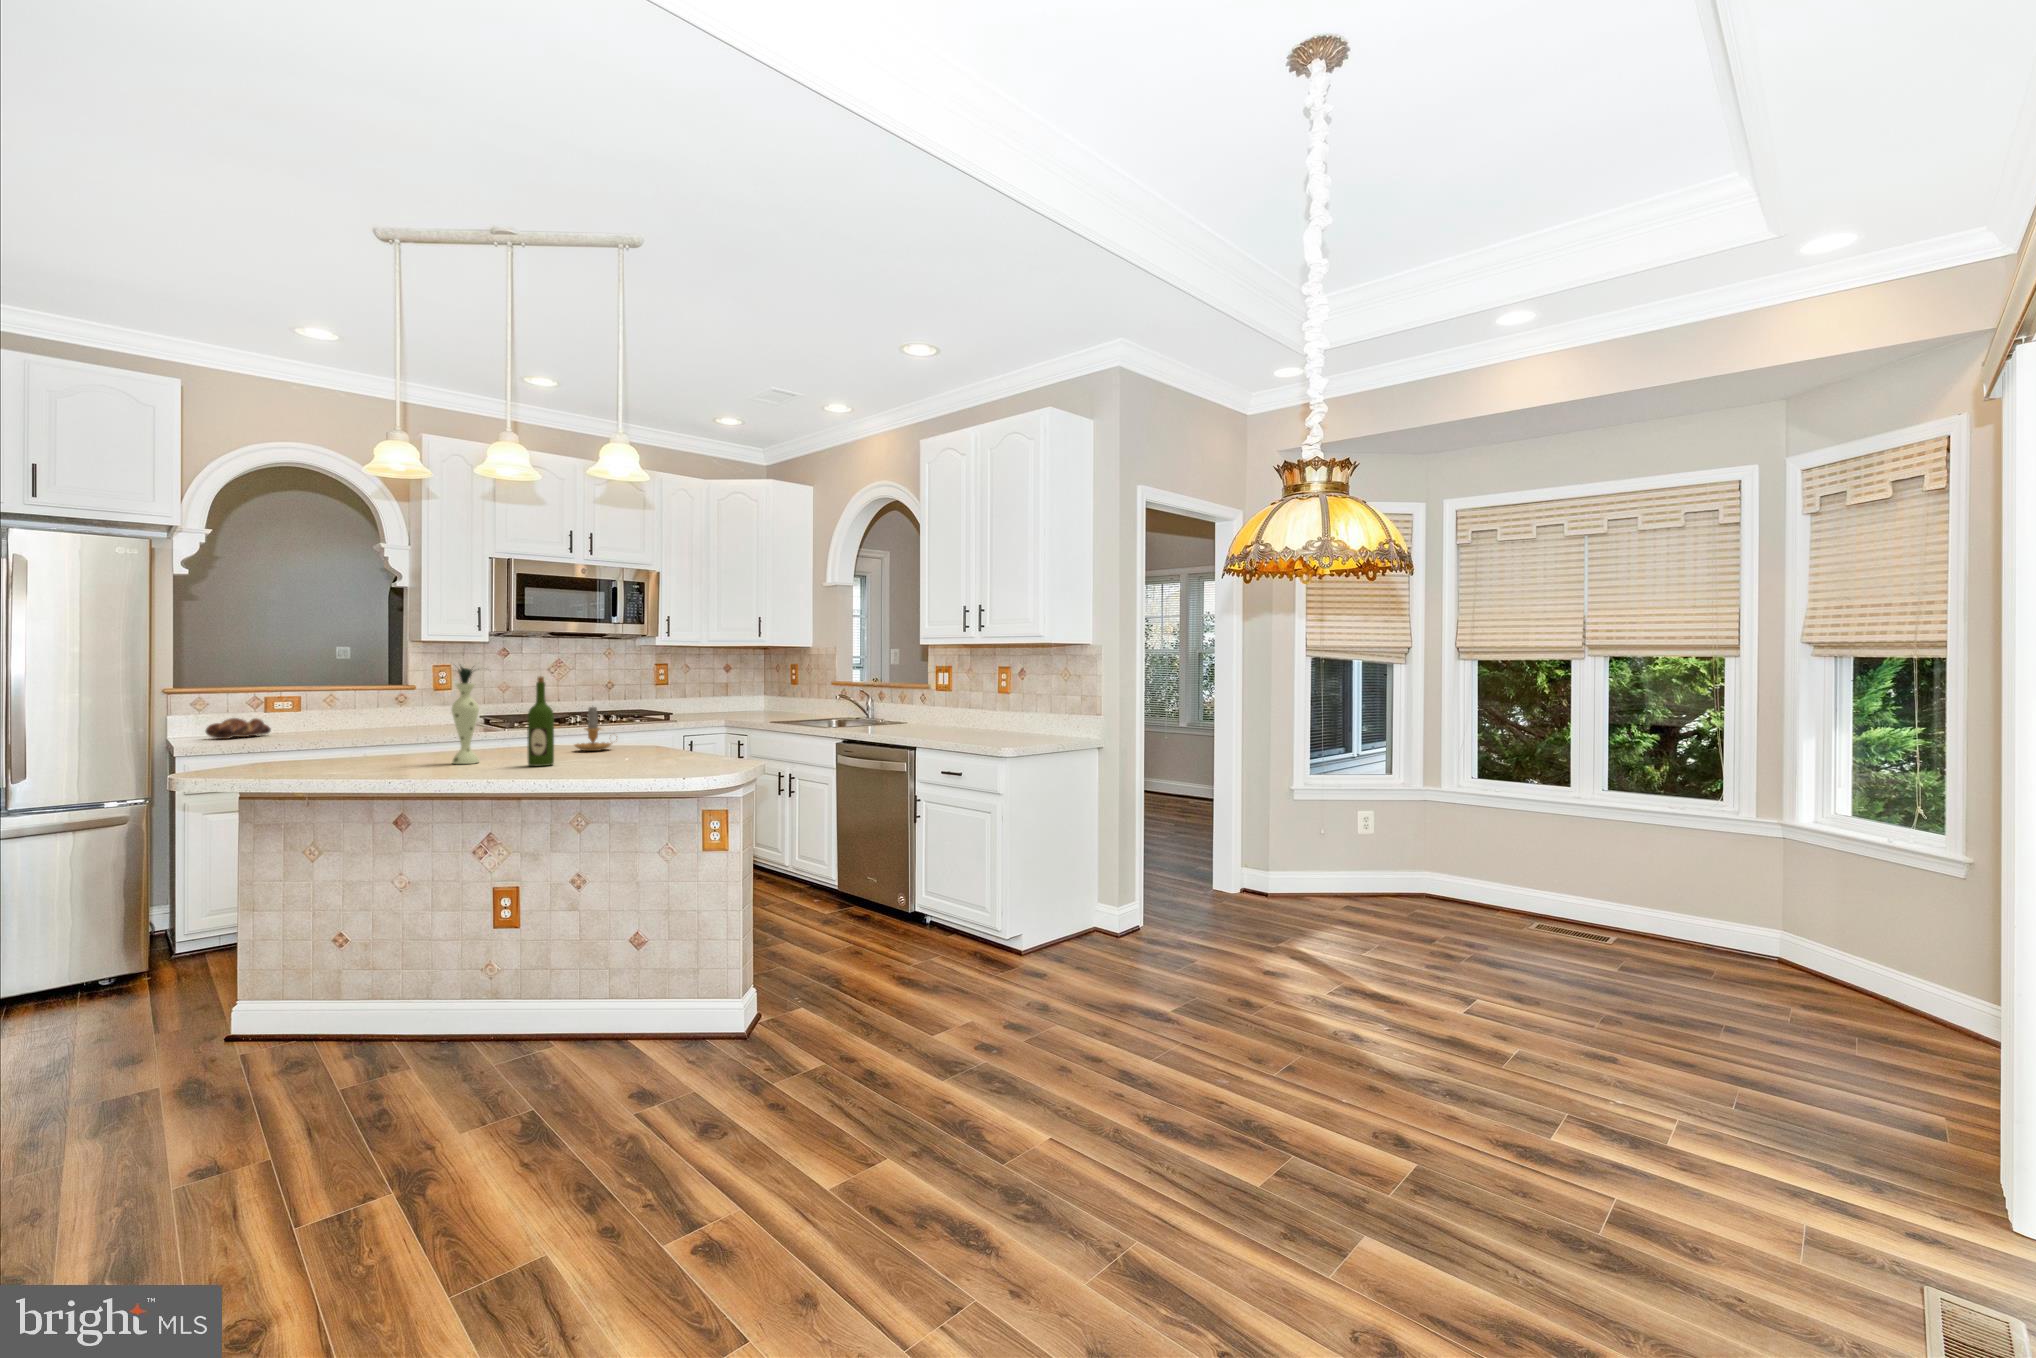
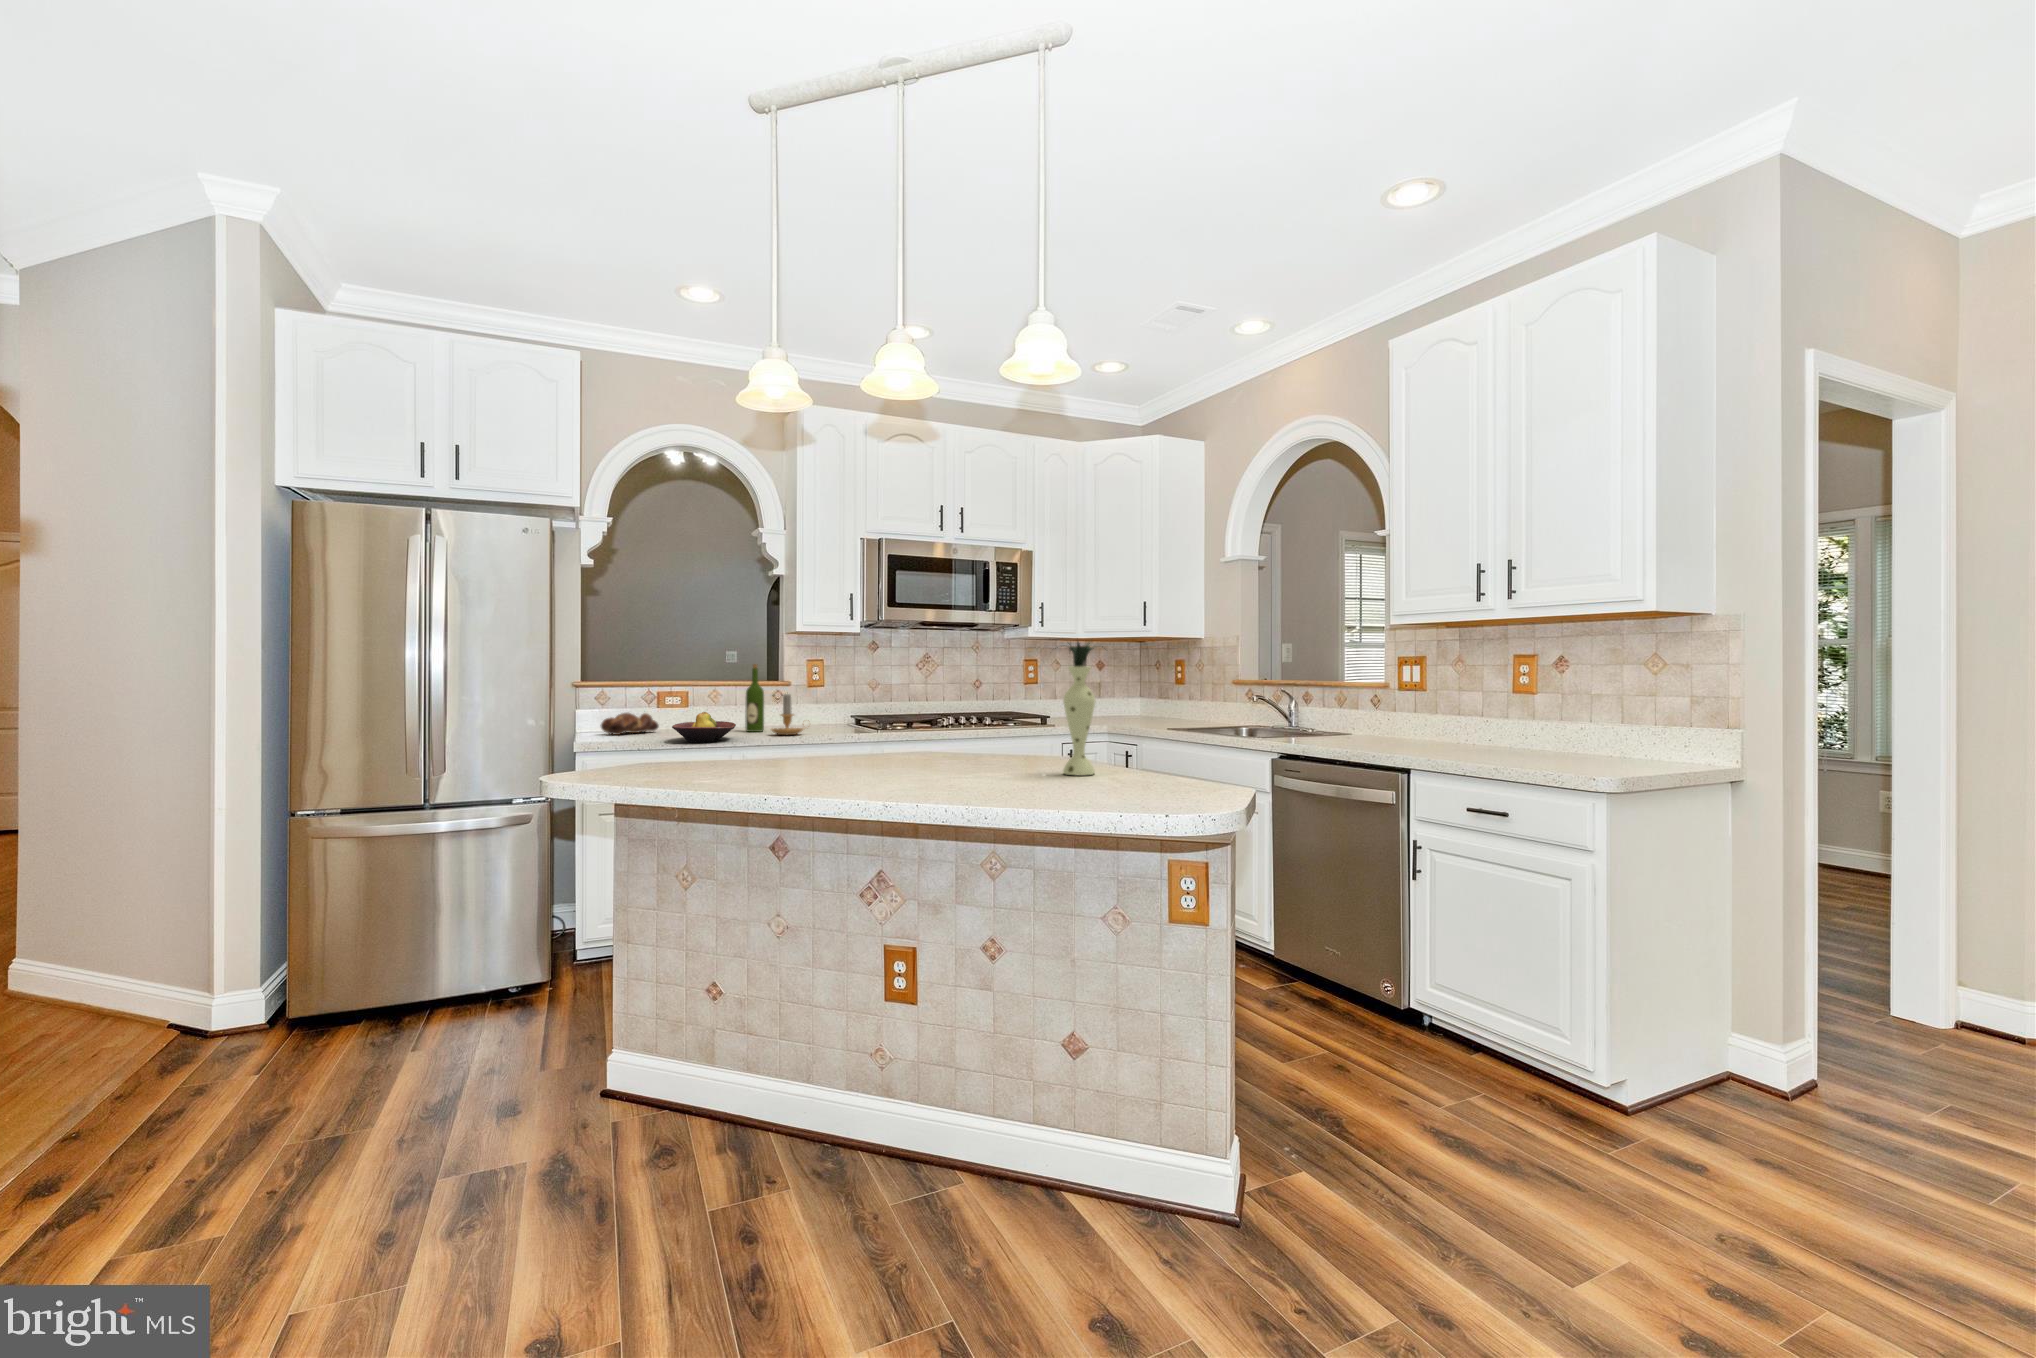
vase: present [452,667,479,764] -> present [1063,642,1095,776]
wine bottle: present [527,677,554,766] -> present [745,664,764,732]
candle: present [574,707,617,751] -> present [771,694,803,735]
fruit bowl: none [290,716,358,744] -> present [672,712,736,743]

